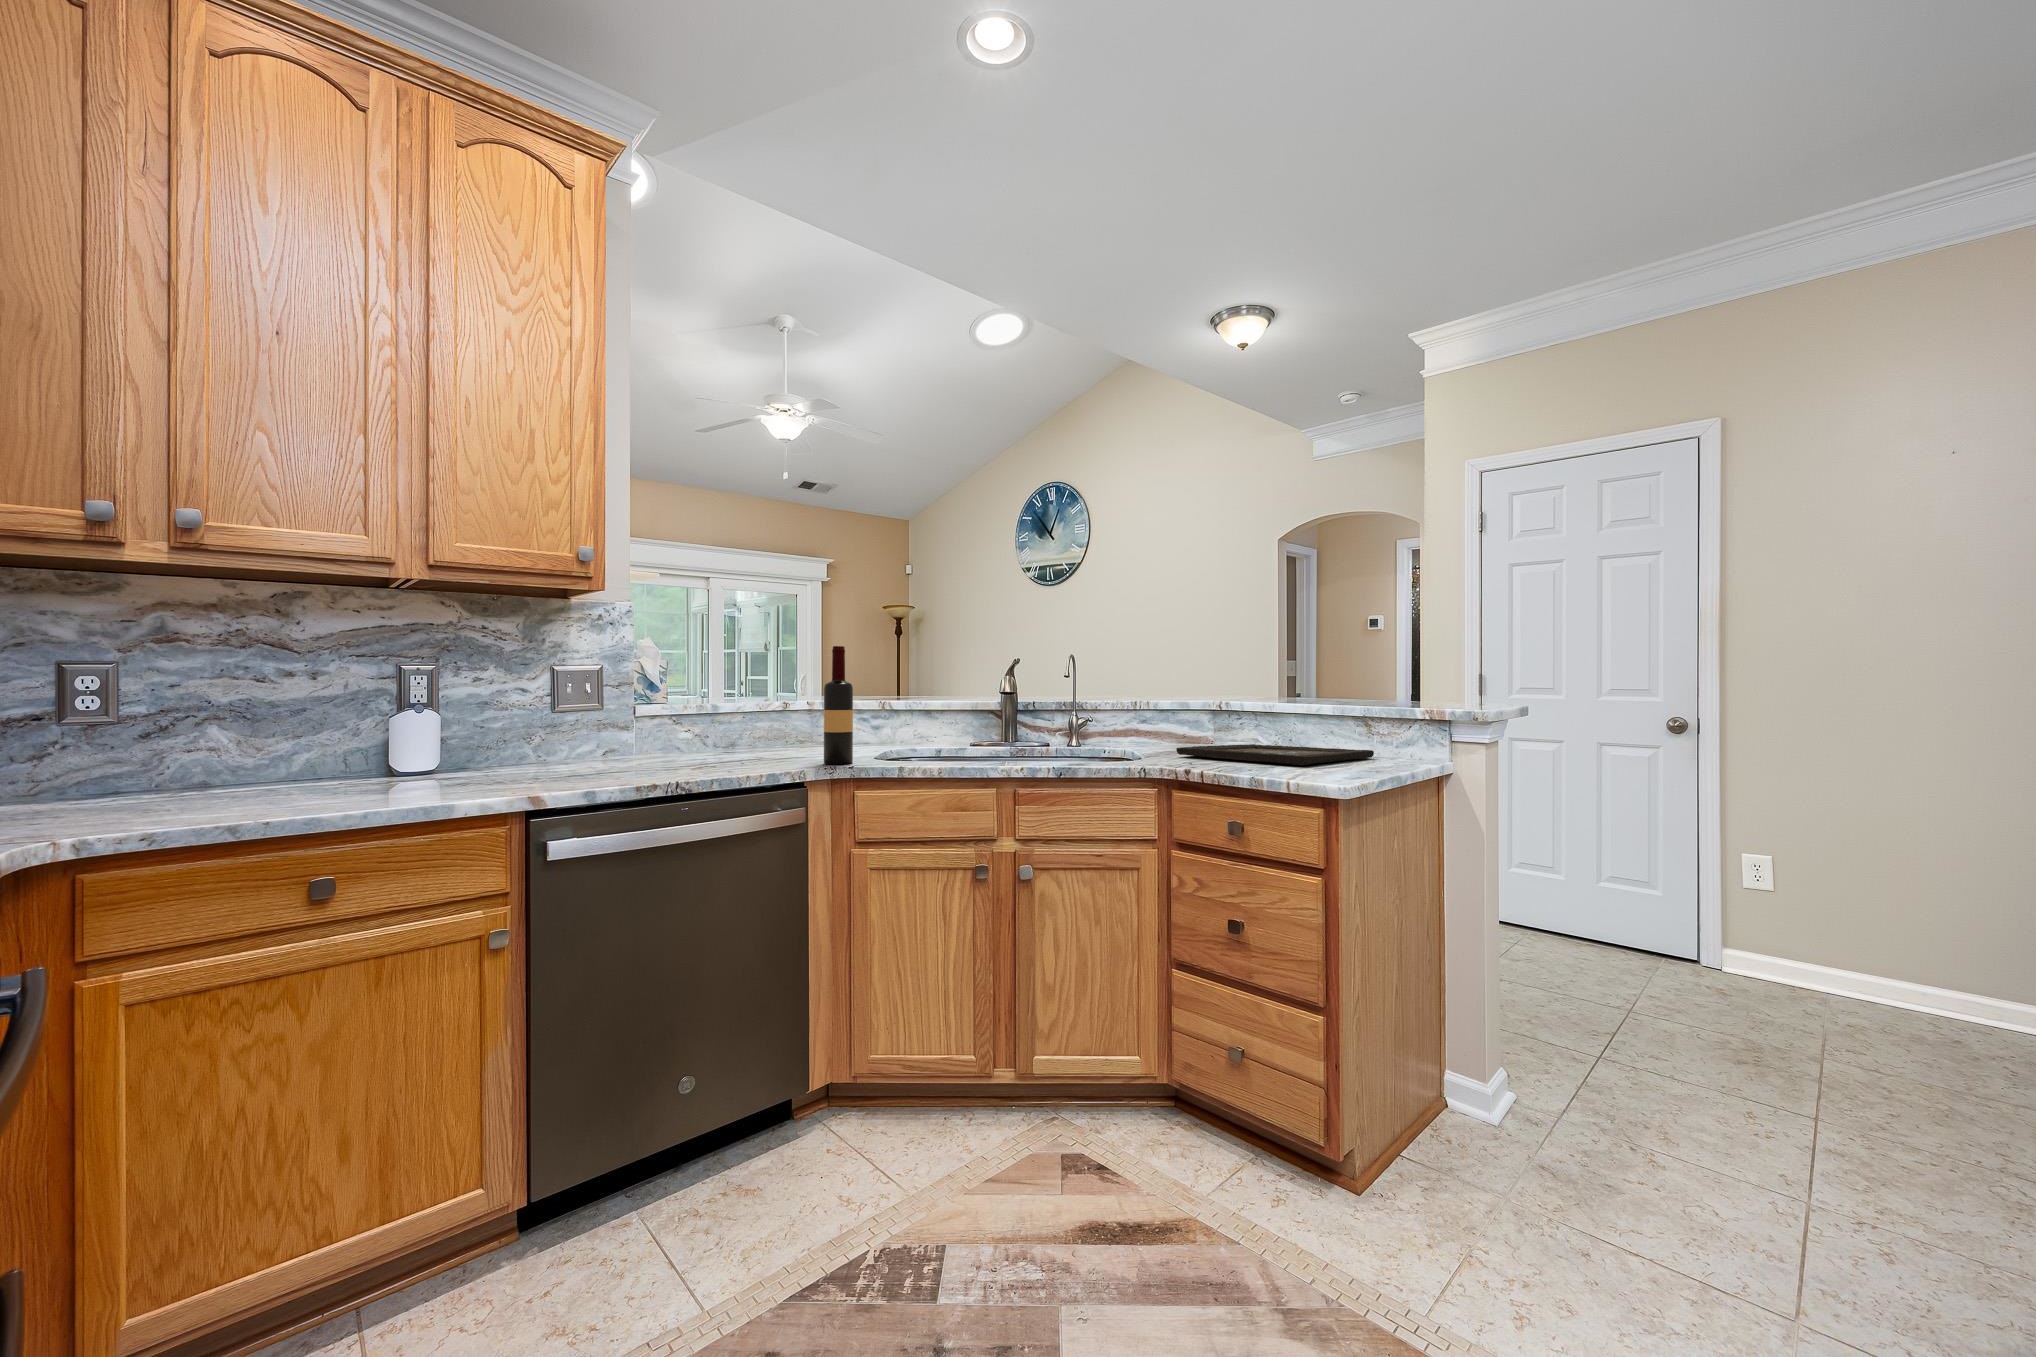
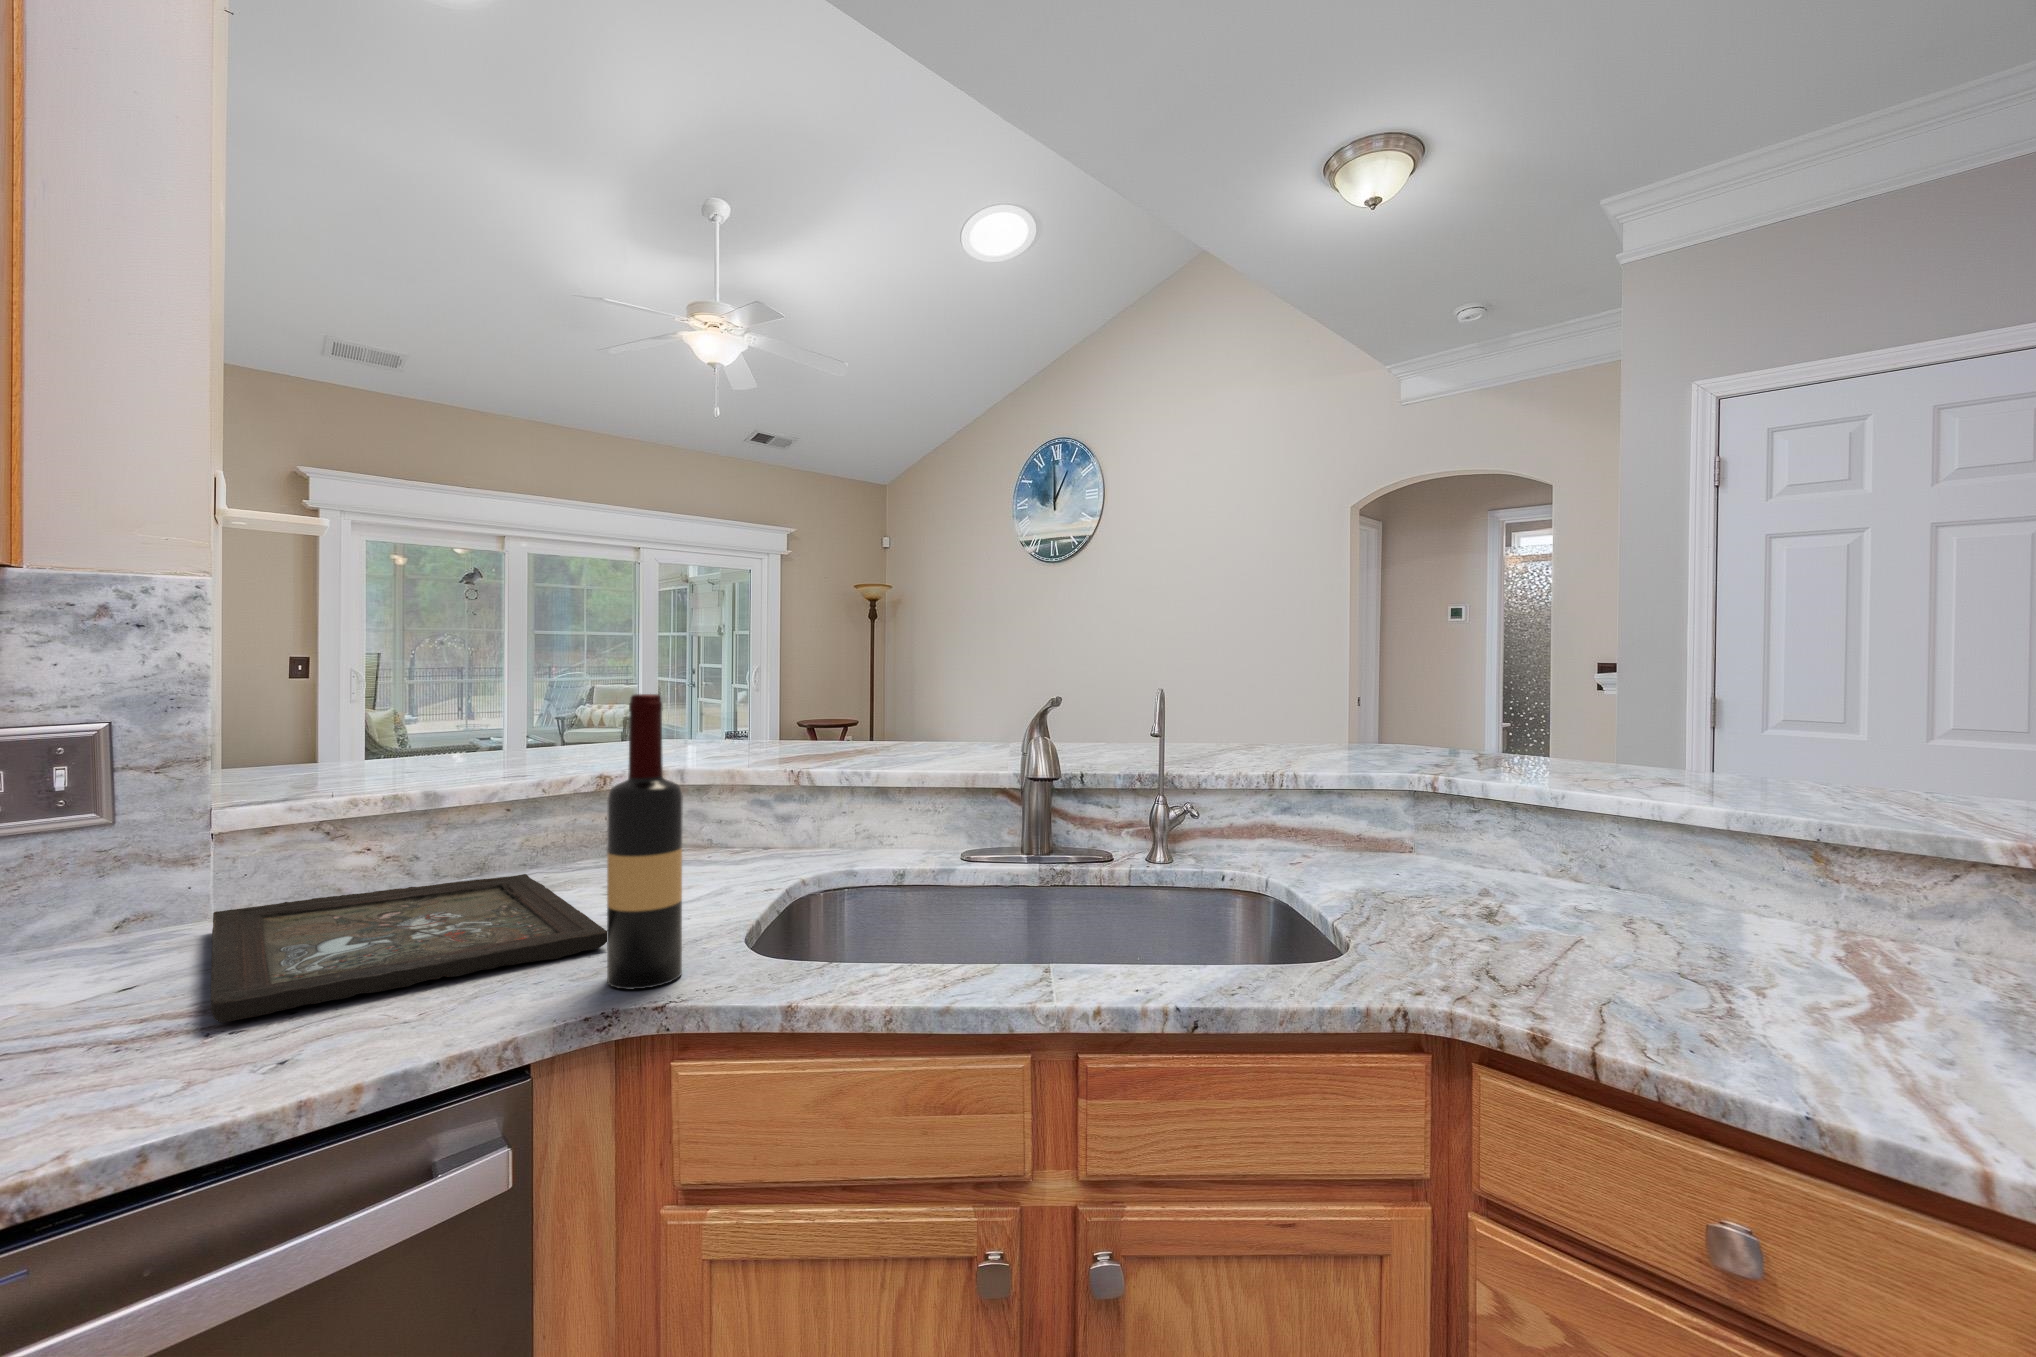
tray: present [1176,744,1374,765] -> present [211,874,607,1022]

